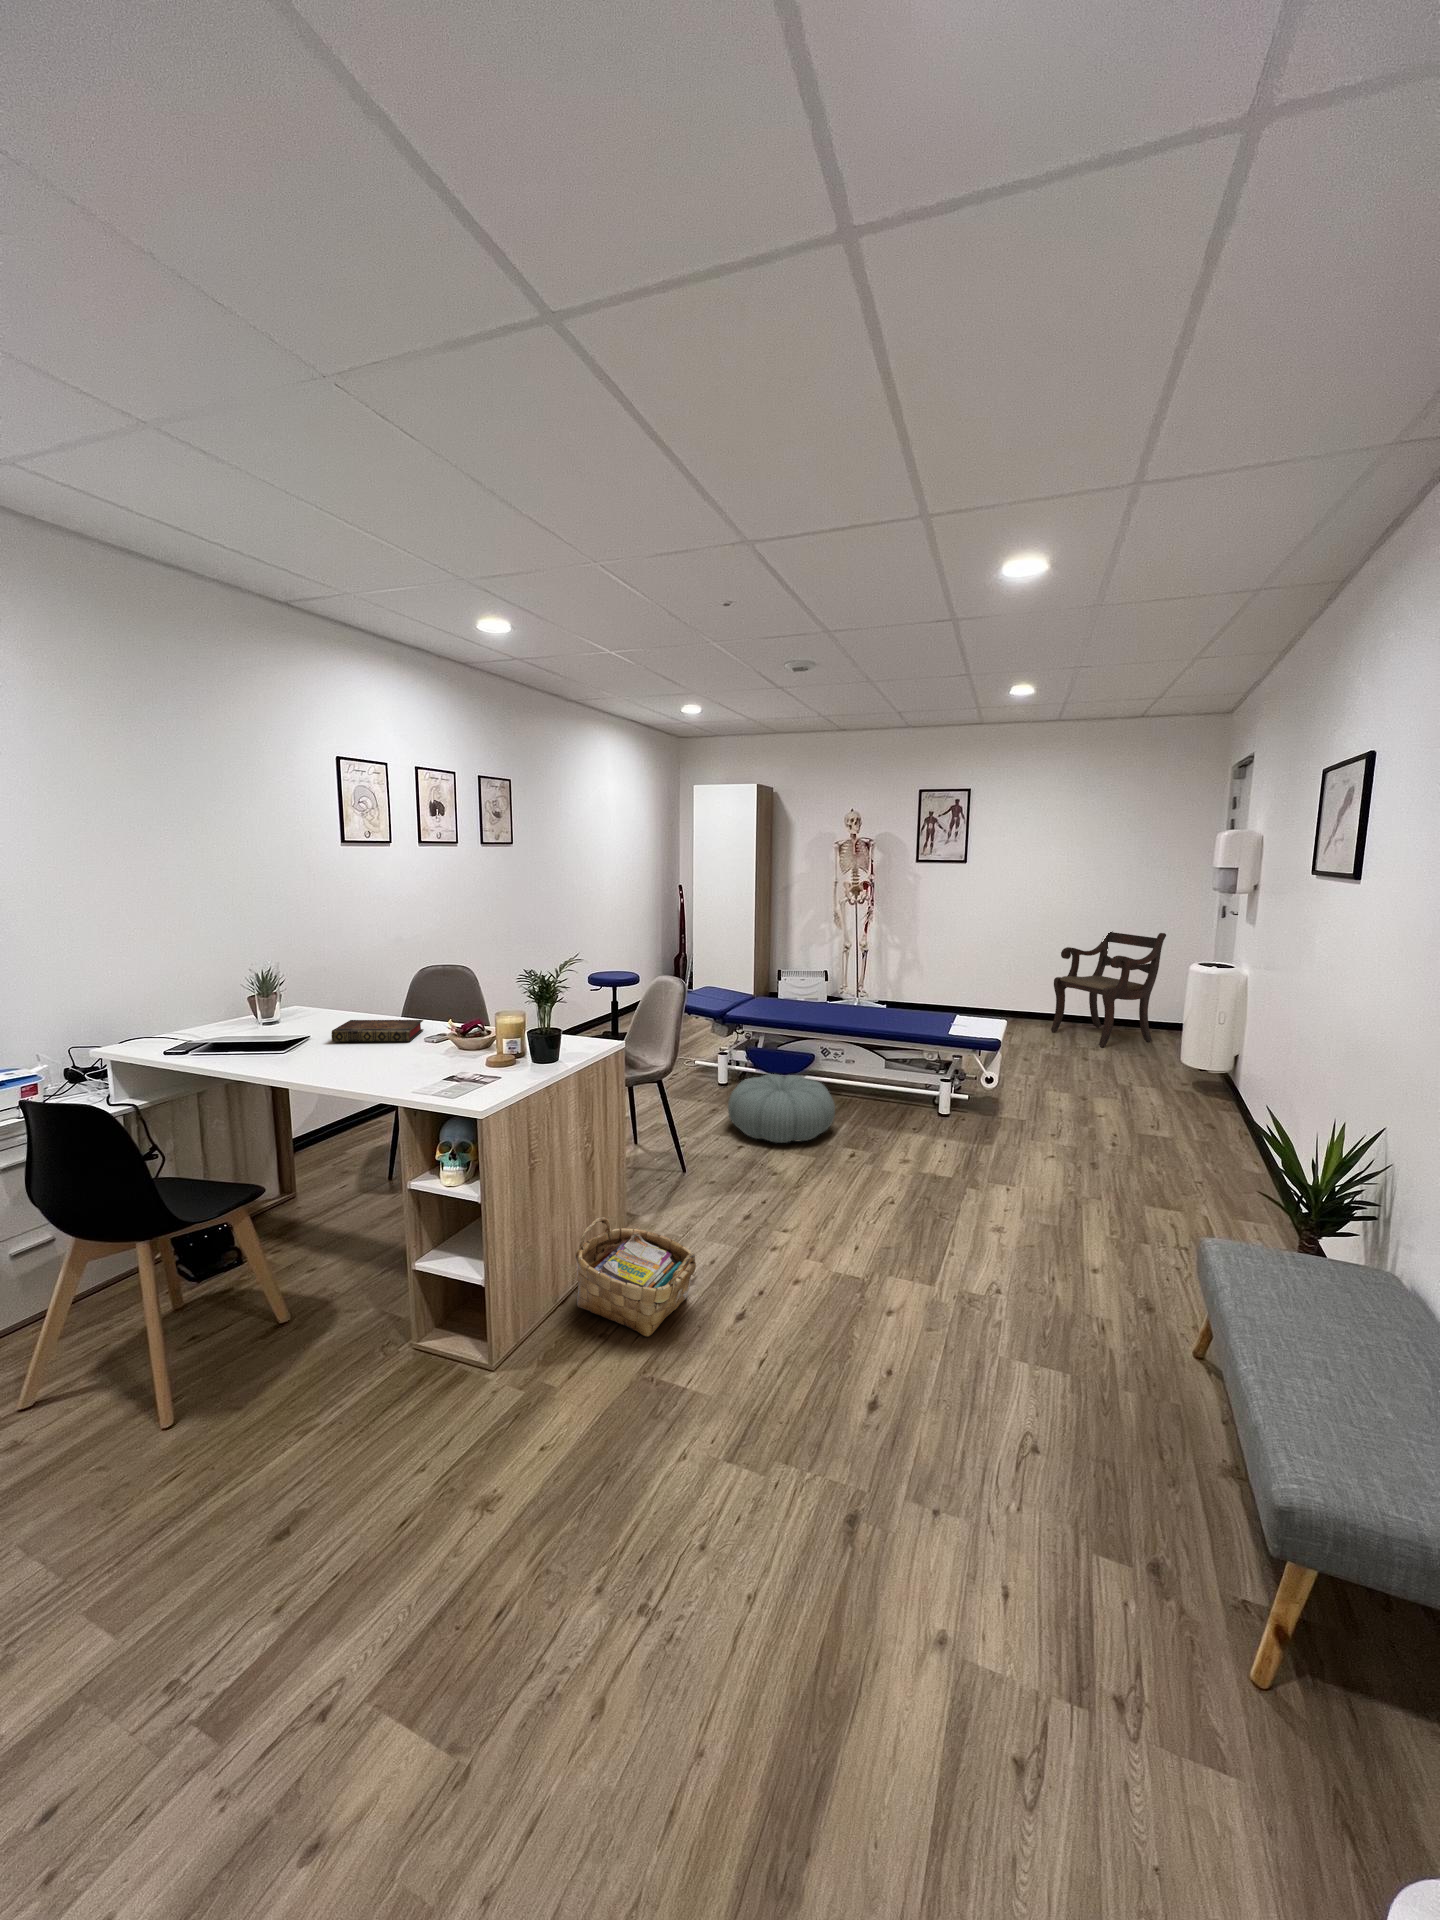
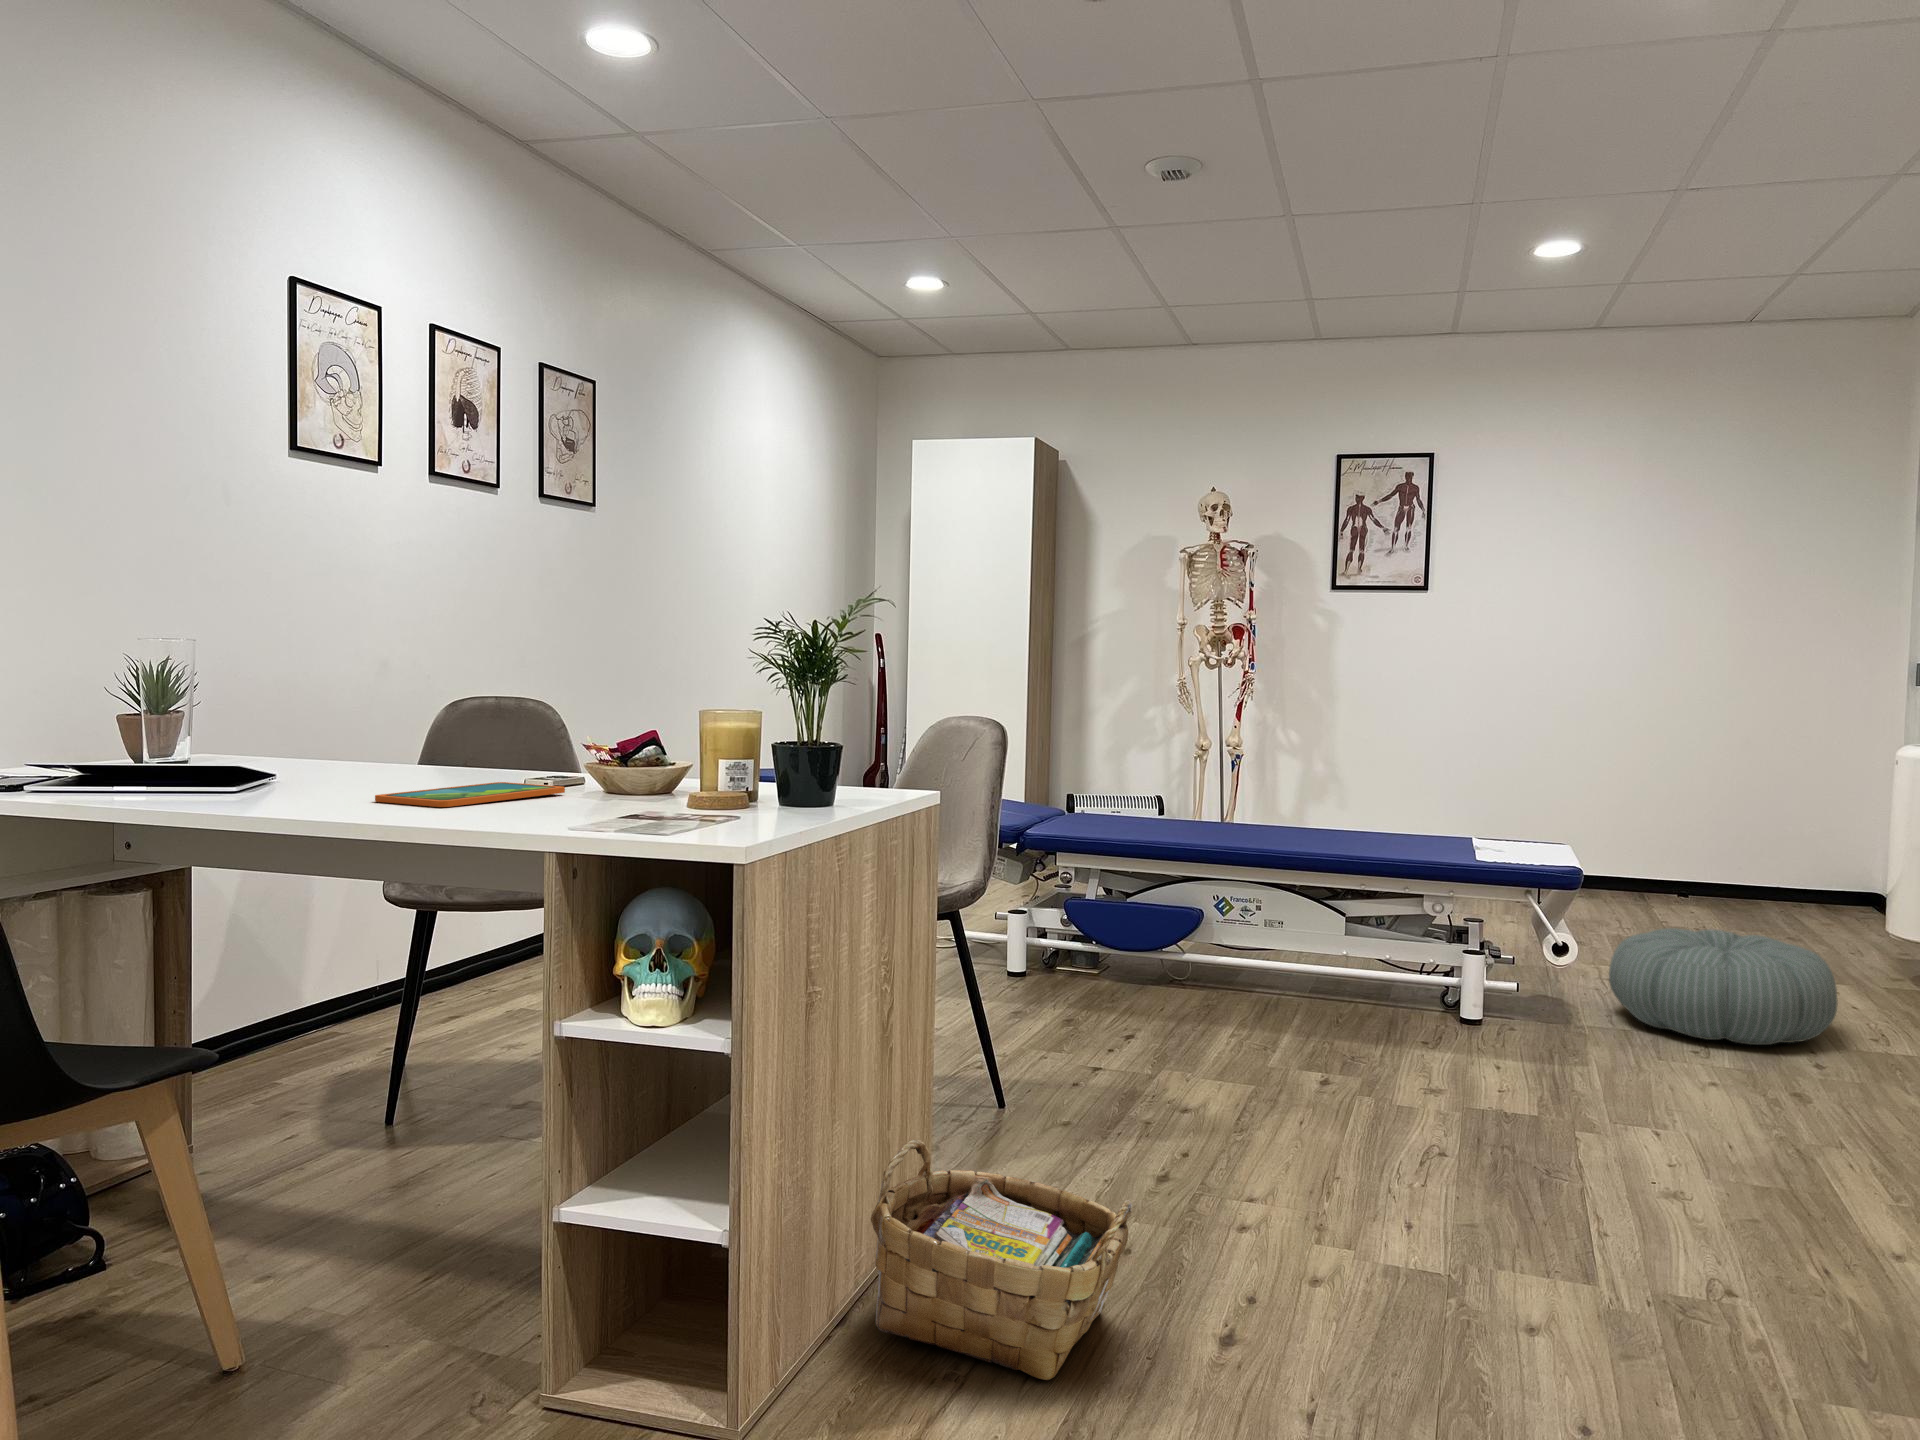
armchair: present [1051,931,1166,1047] -> none [1600,702,1807,920]
book: present [331,1020,423,1042] -> none [326,750,507,783]
tablet: none [342,1045,437,1072] -> present [375,782,565,807]
pouf: present [728,1074,835,1143] -> present [1609,928,1838,1045]

